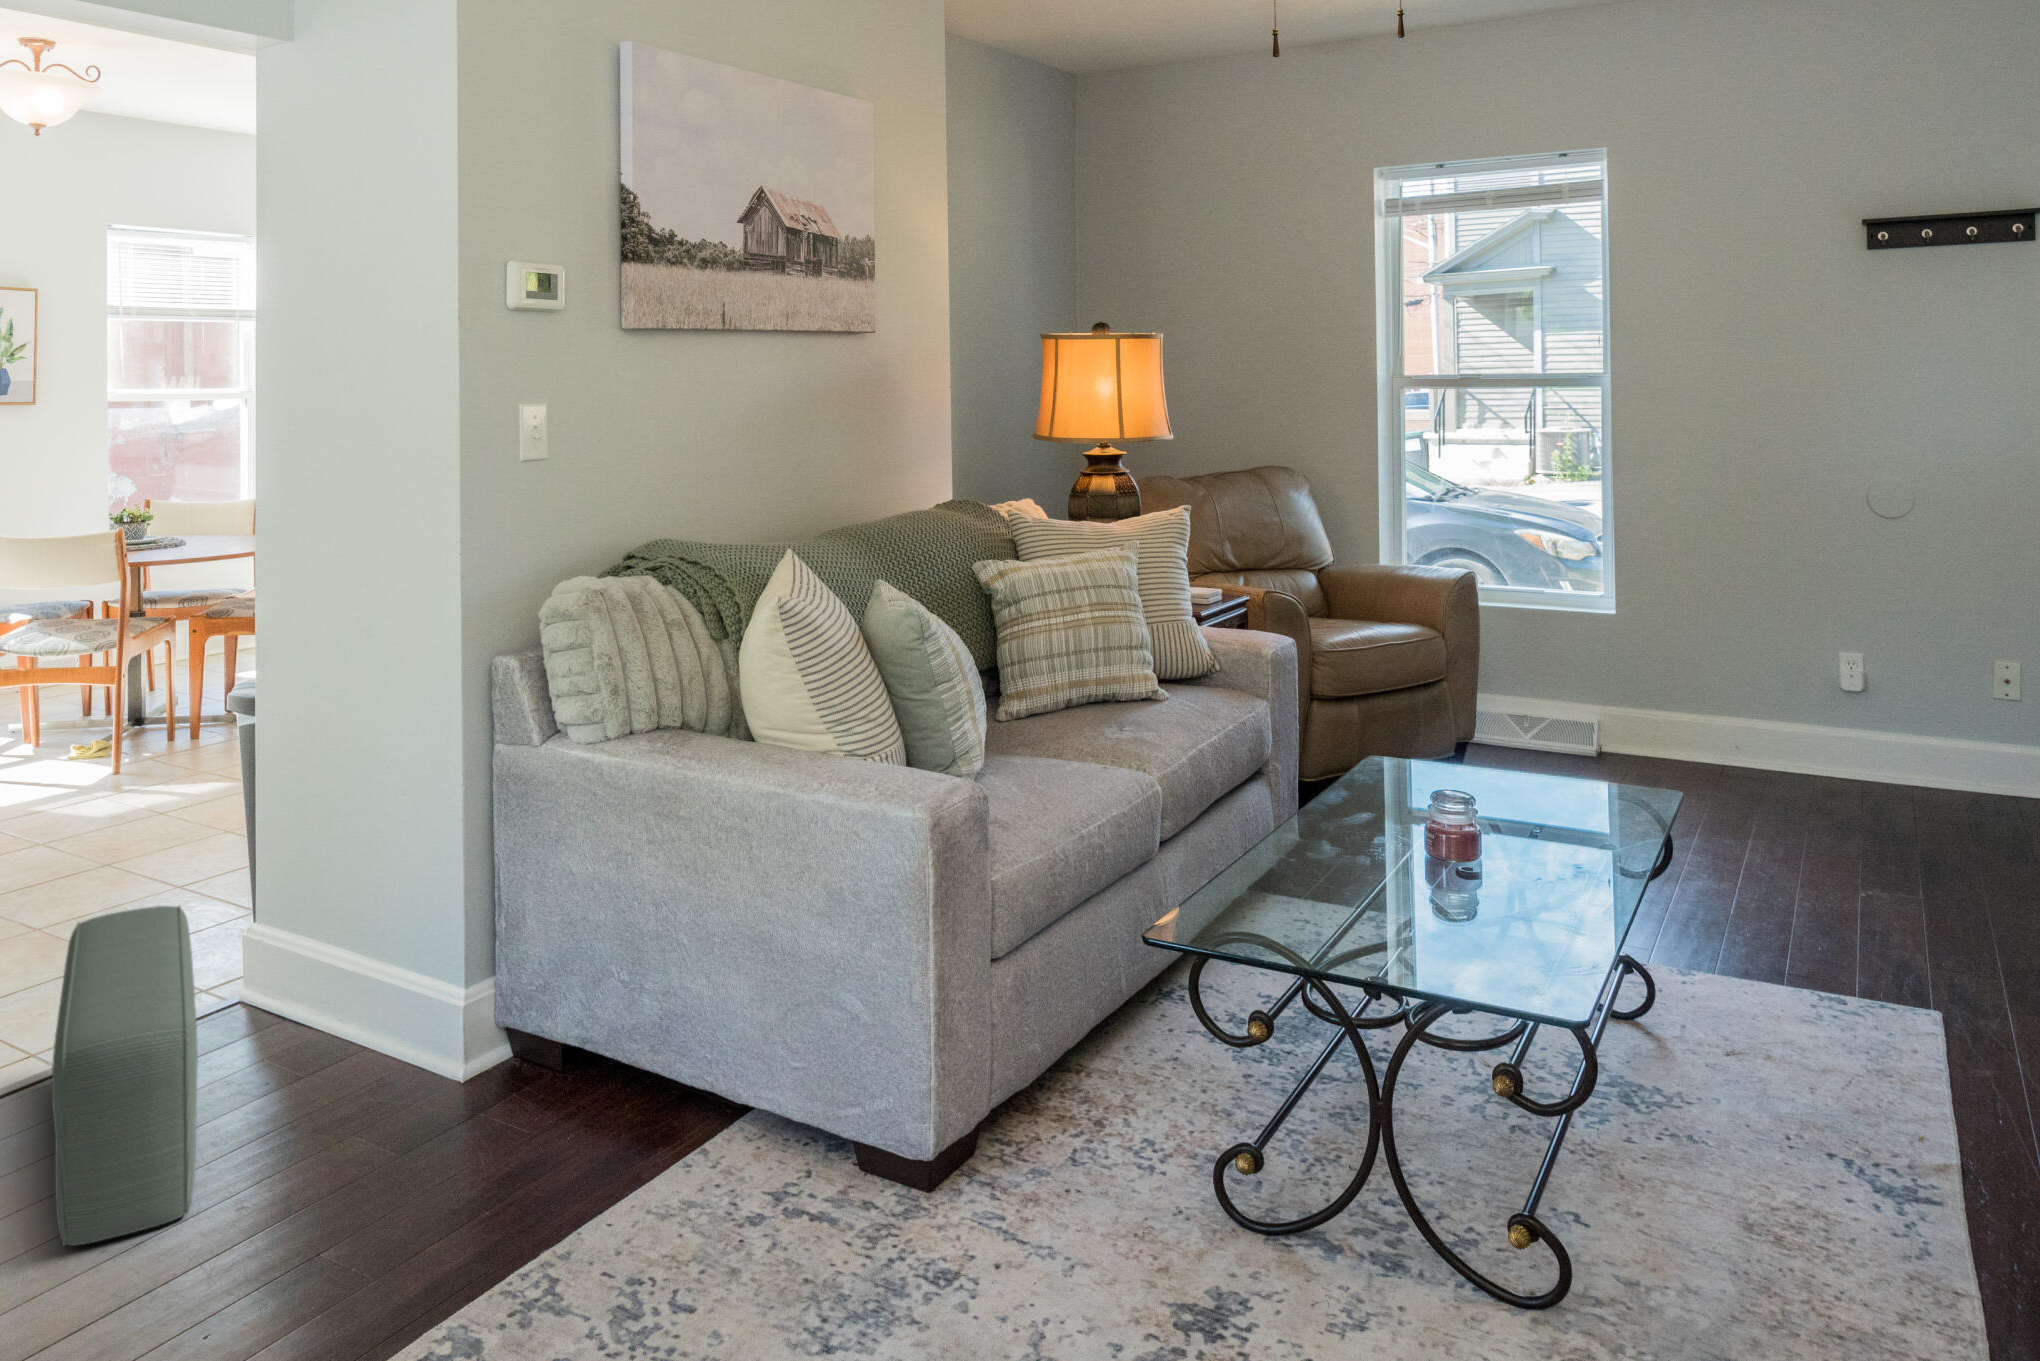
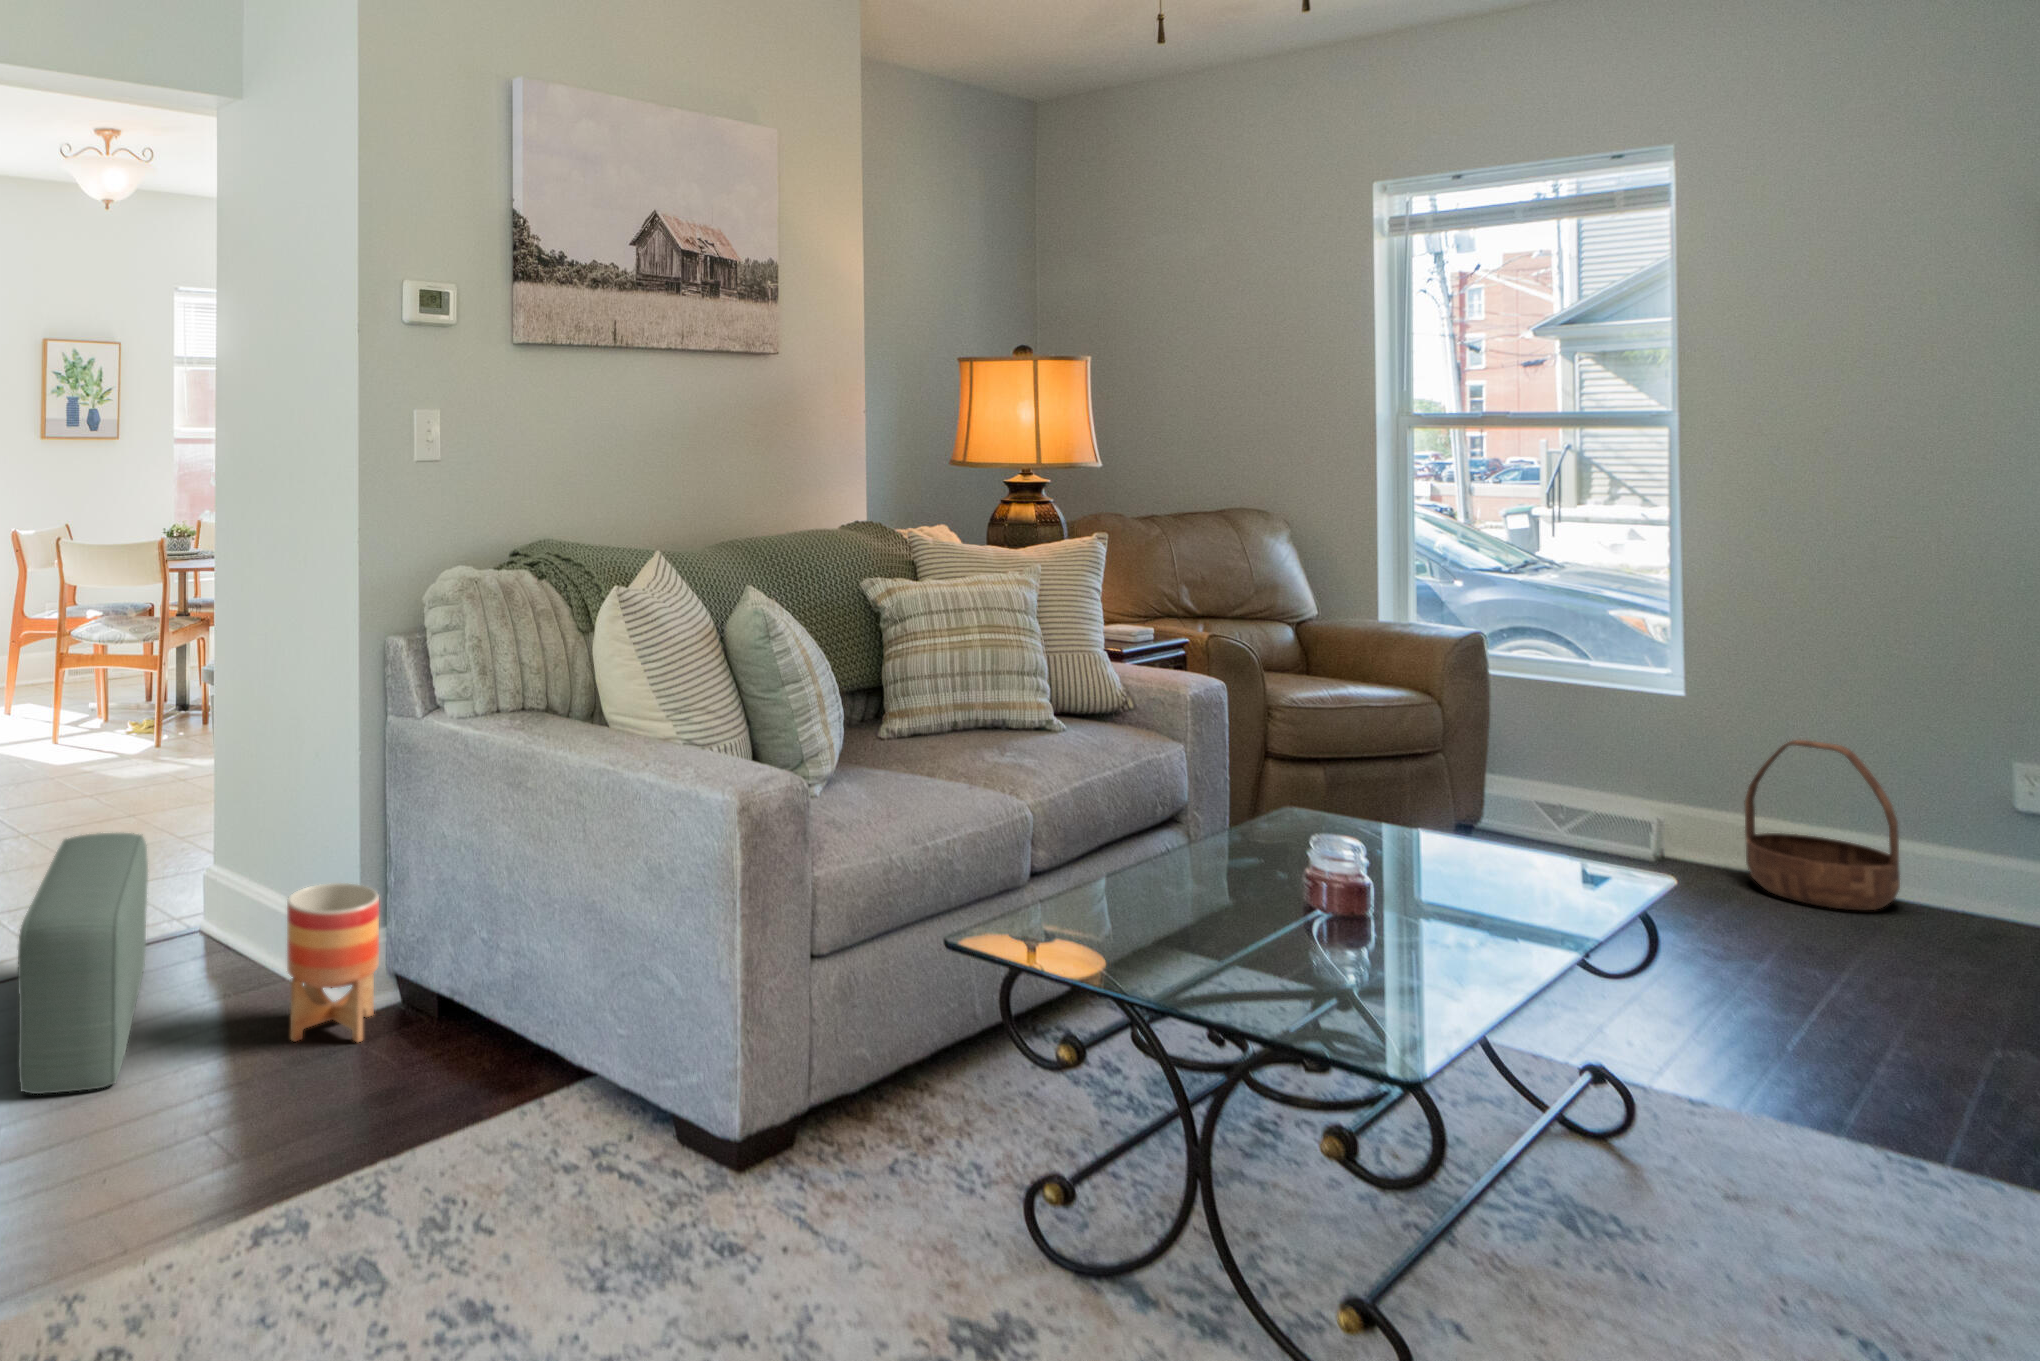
basket: none [1660,653,1766,790] -> present [1745,740,1900,910]
planter: none [386,936,496,1123] -> present [287,883,379,1042]

